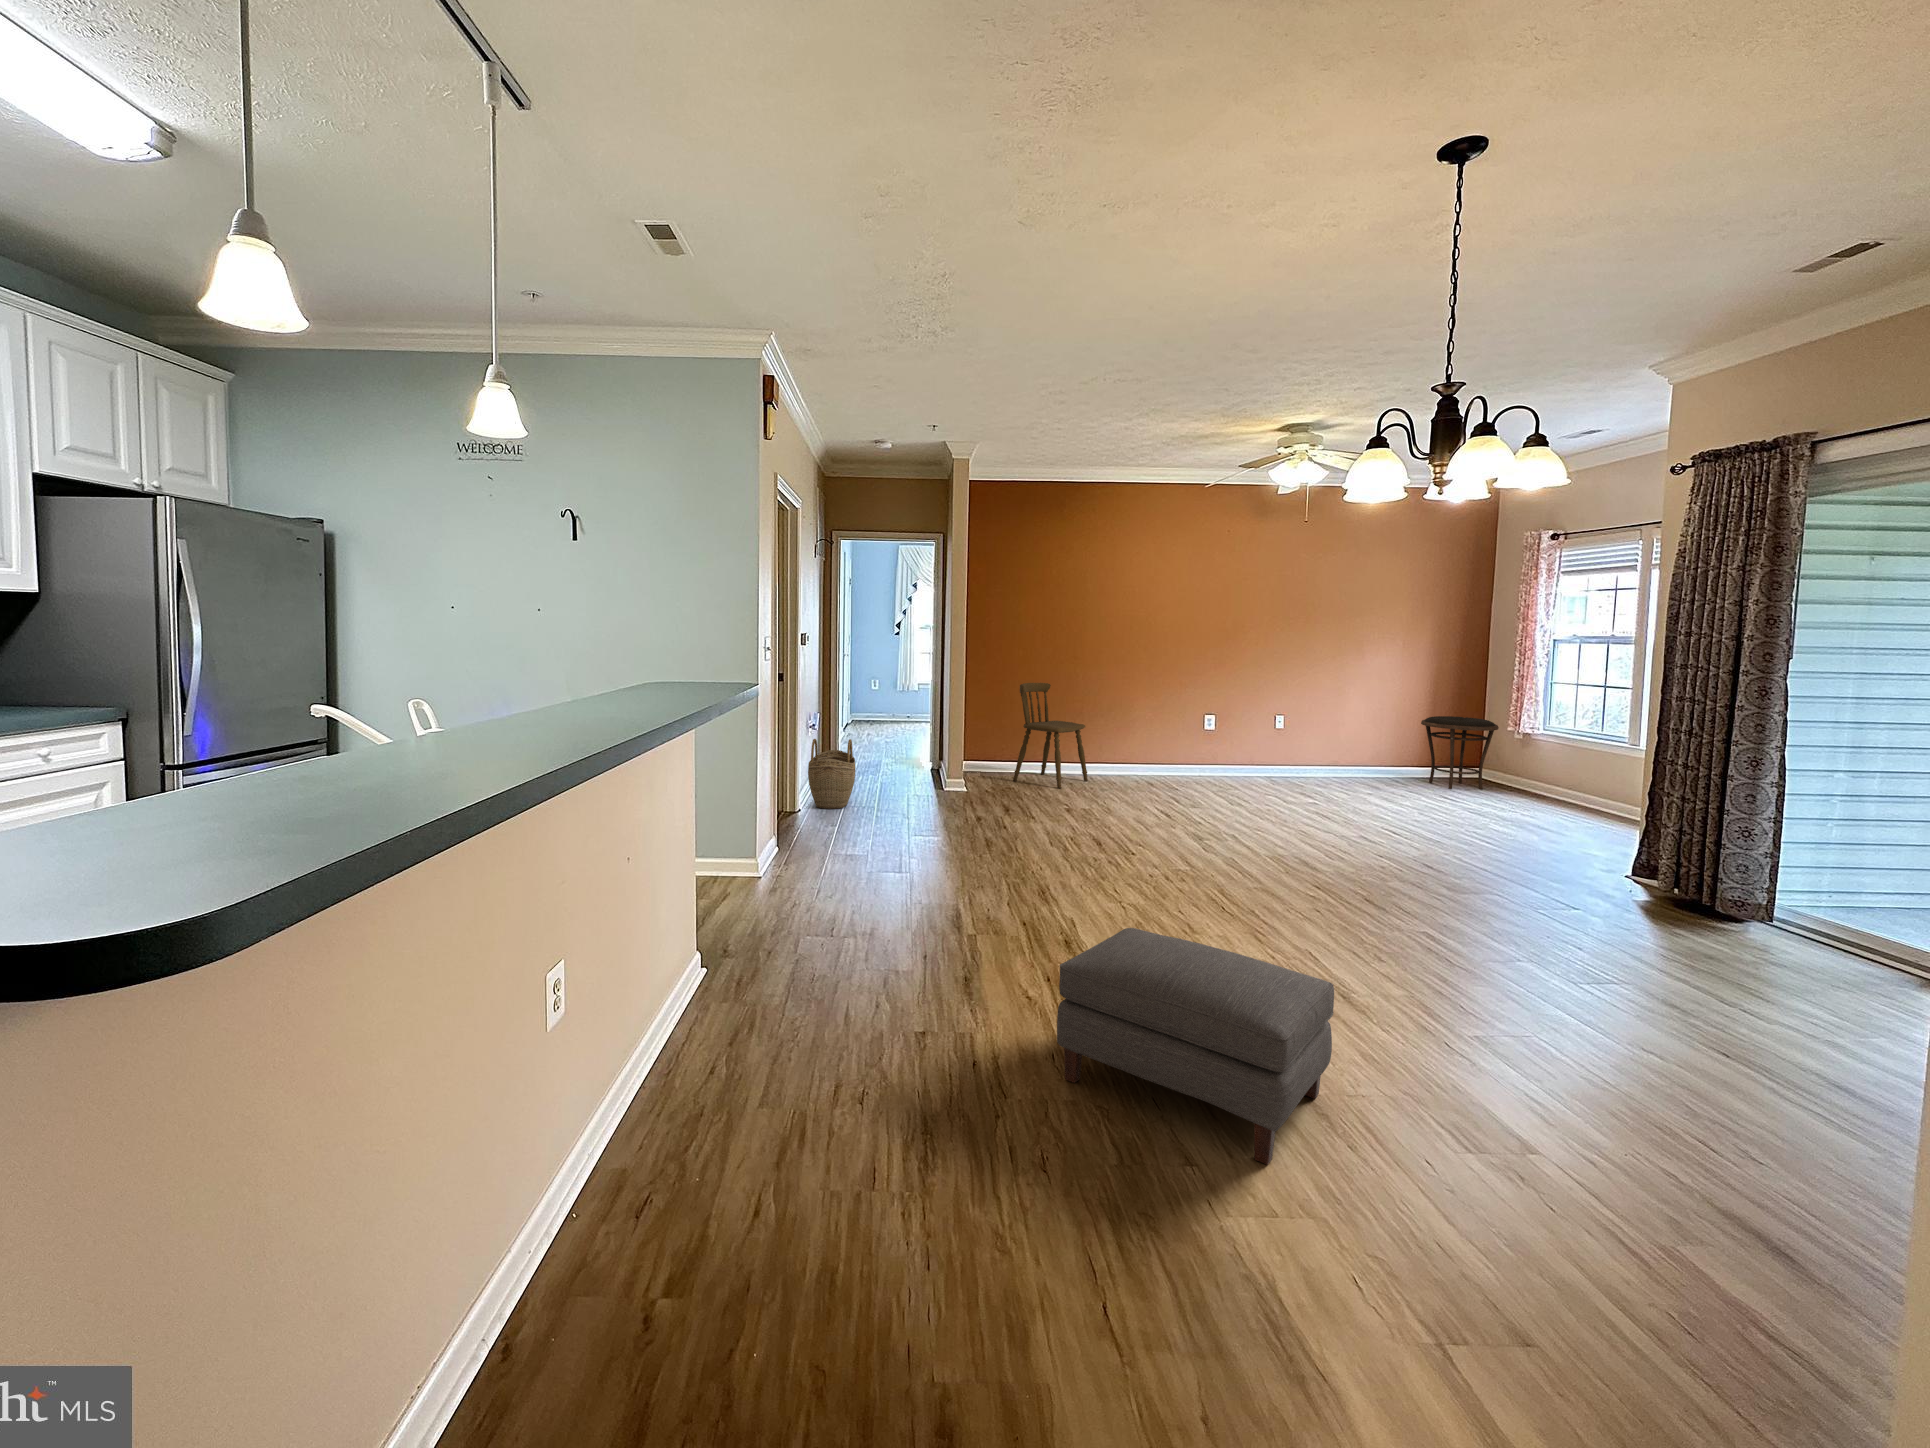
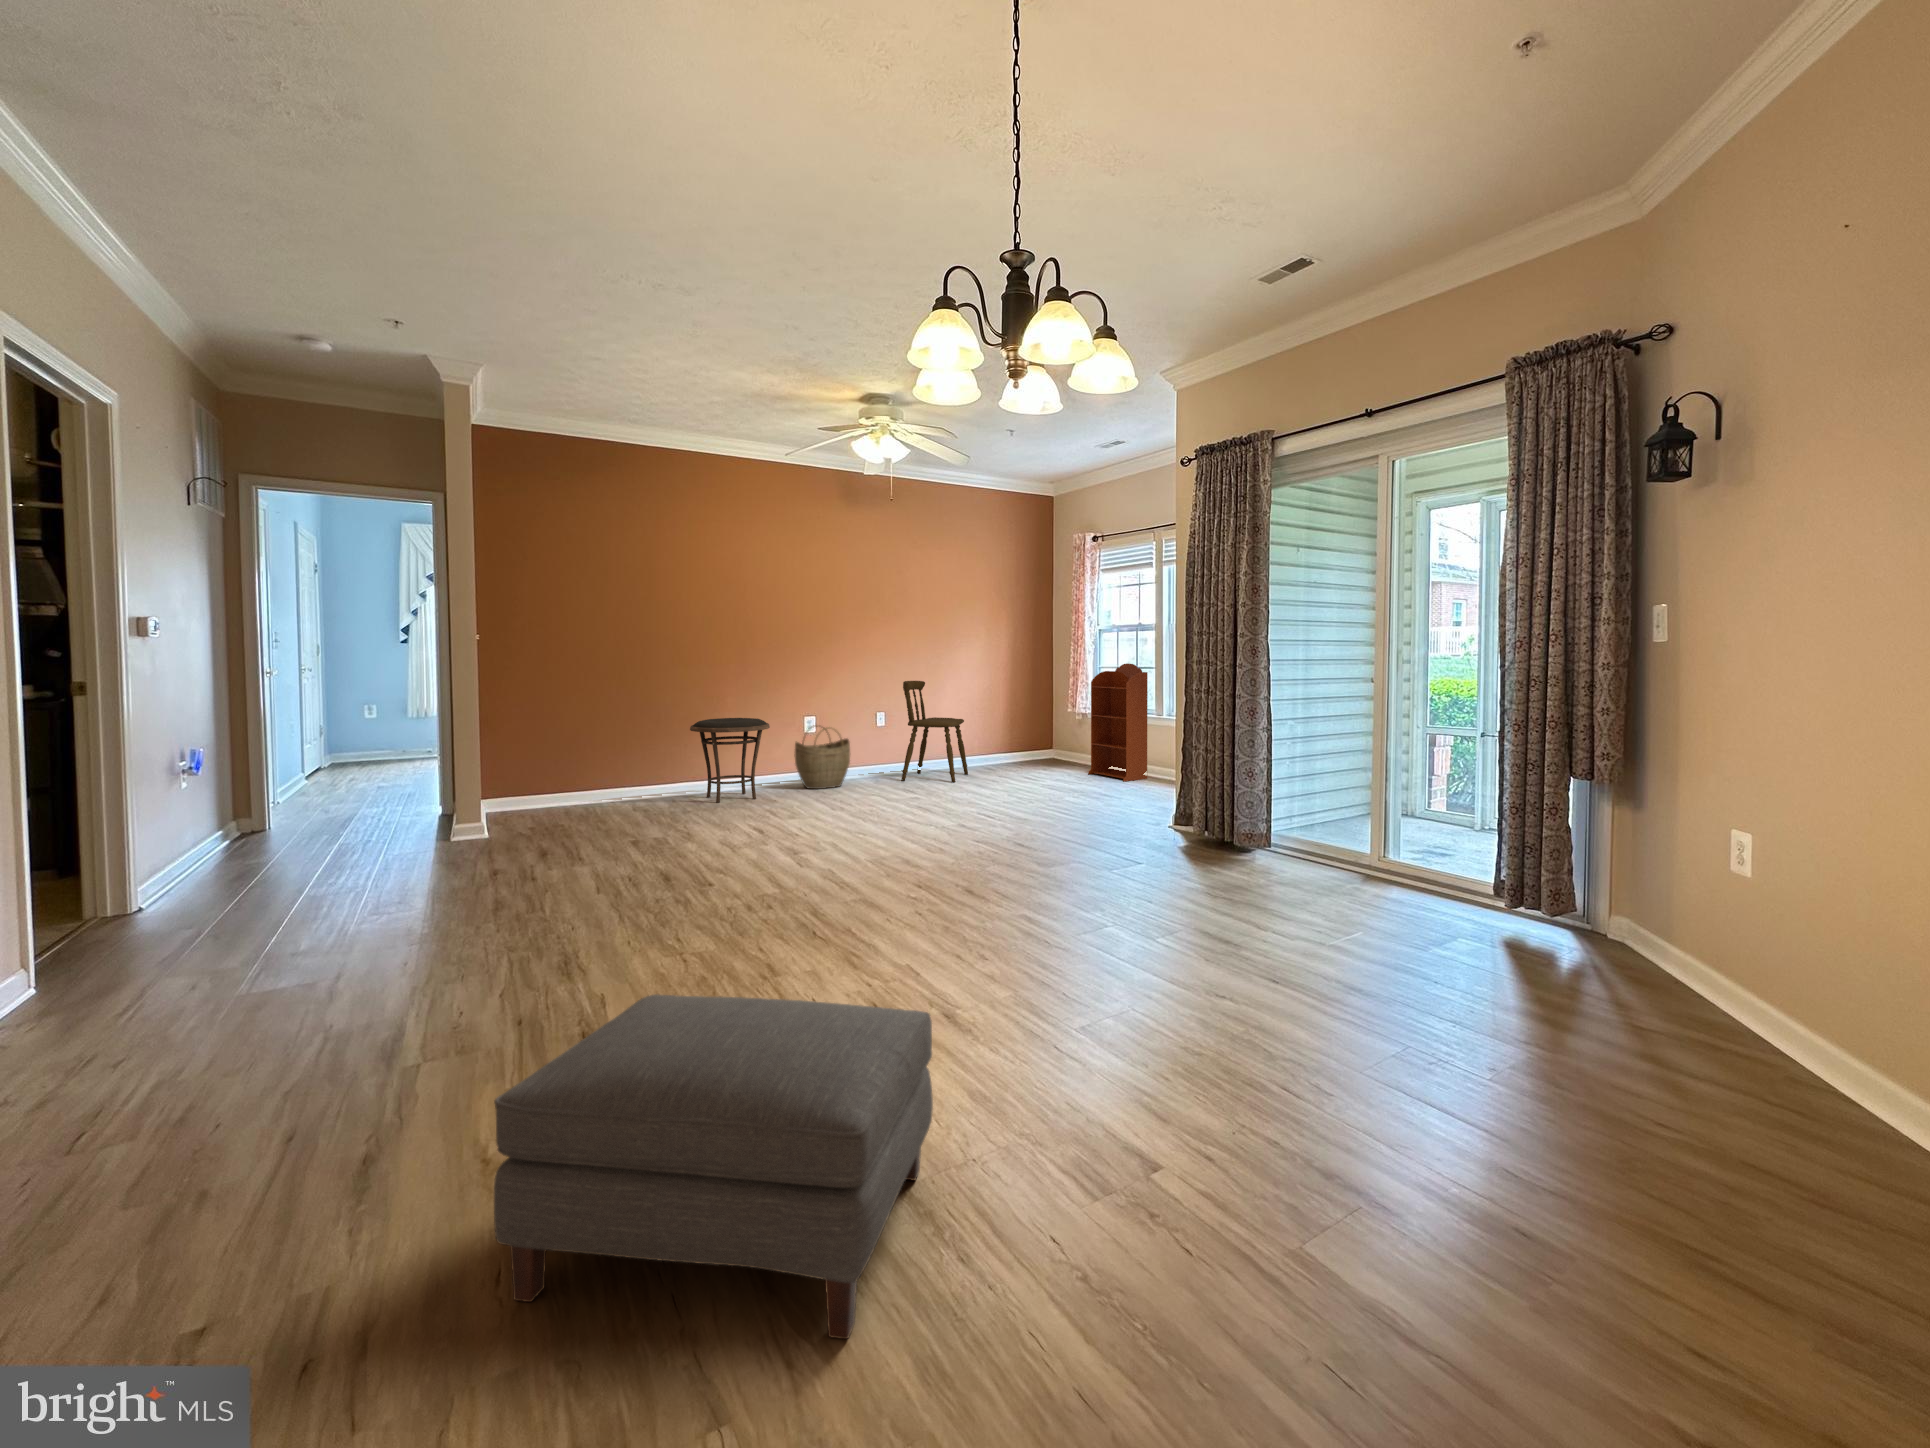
bookcase: none [1528,681,1620,815] -> present [1088,664,1148,781]
dining chair: present [1013,683,1088,788] -> present [901,681,968,782]
side table: present [1421,716,1499,789] -> present [690,718,770,803]
woven basket: present [808,739,856,809] -> present [794,725,850,789]

